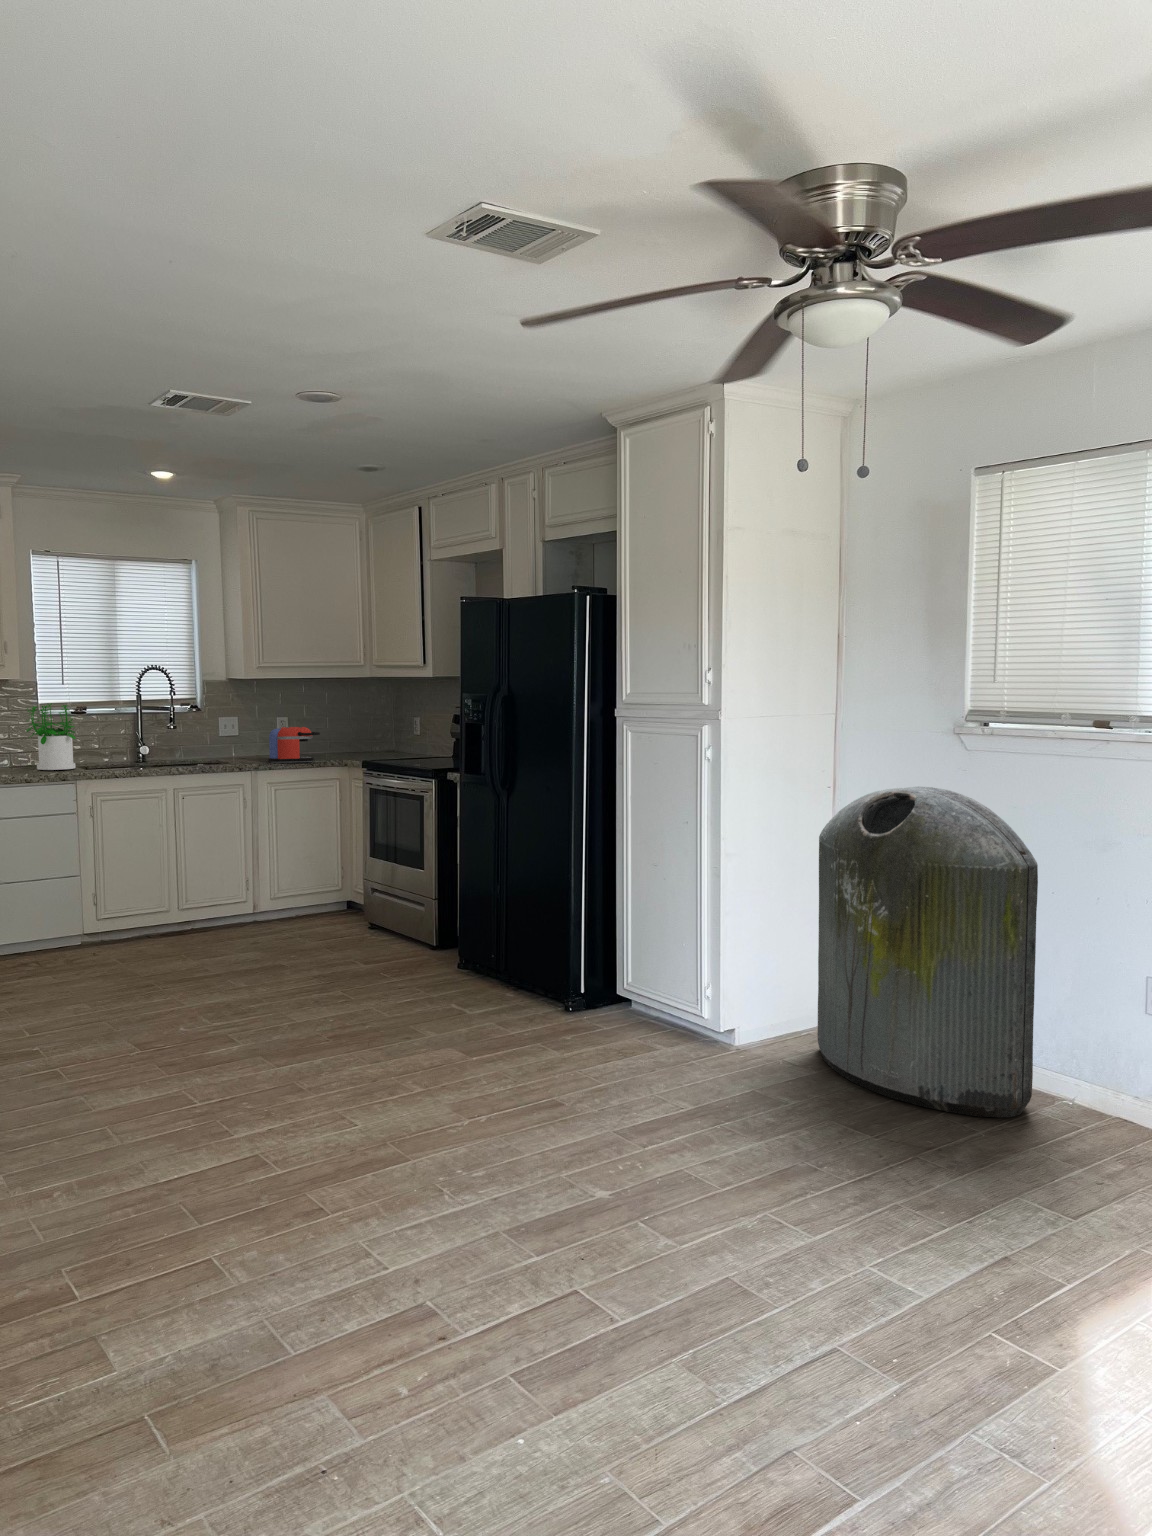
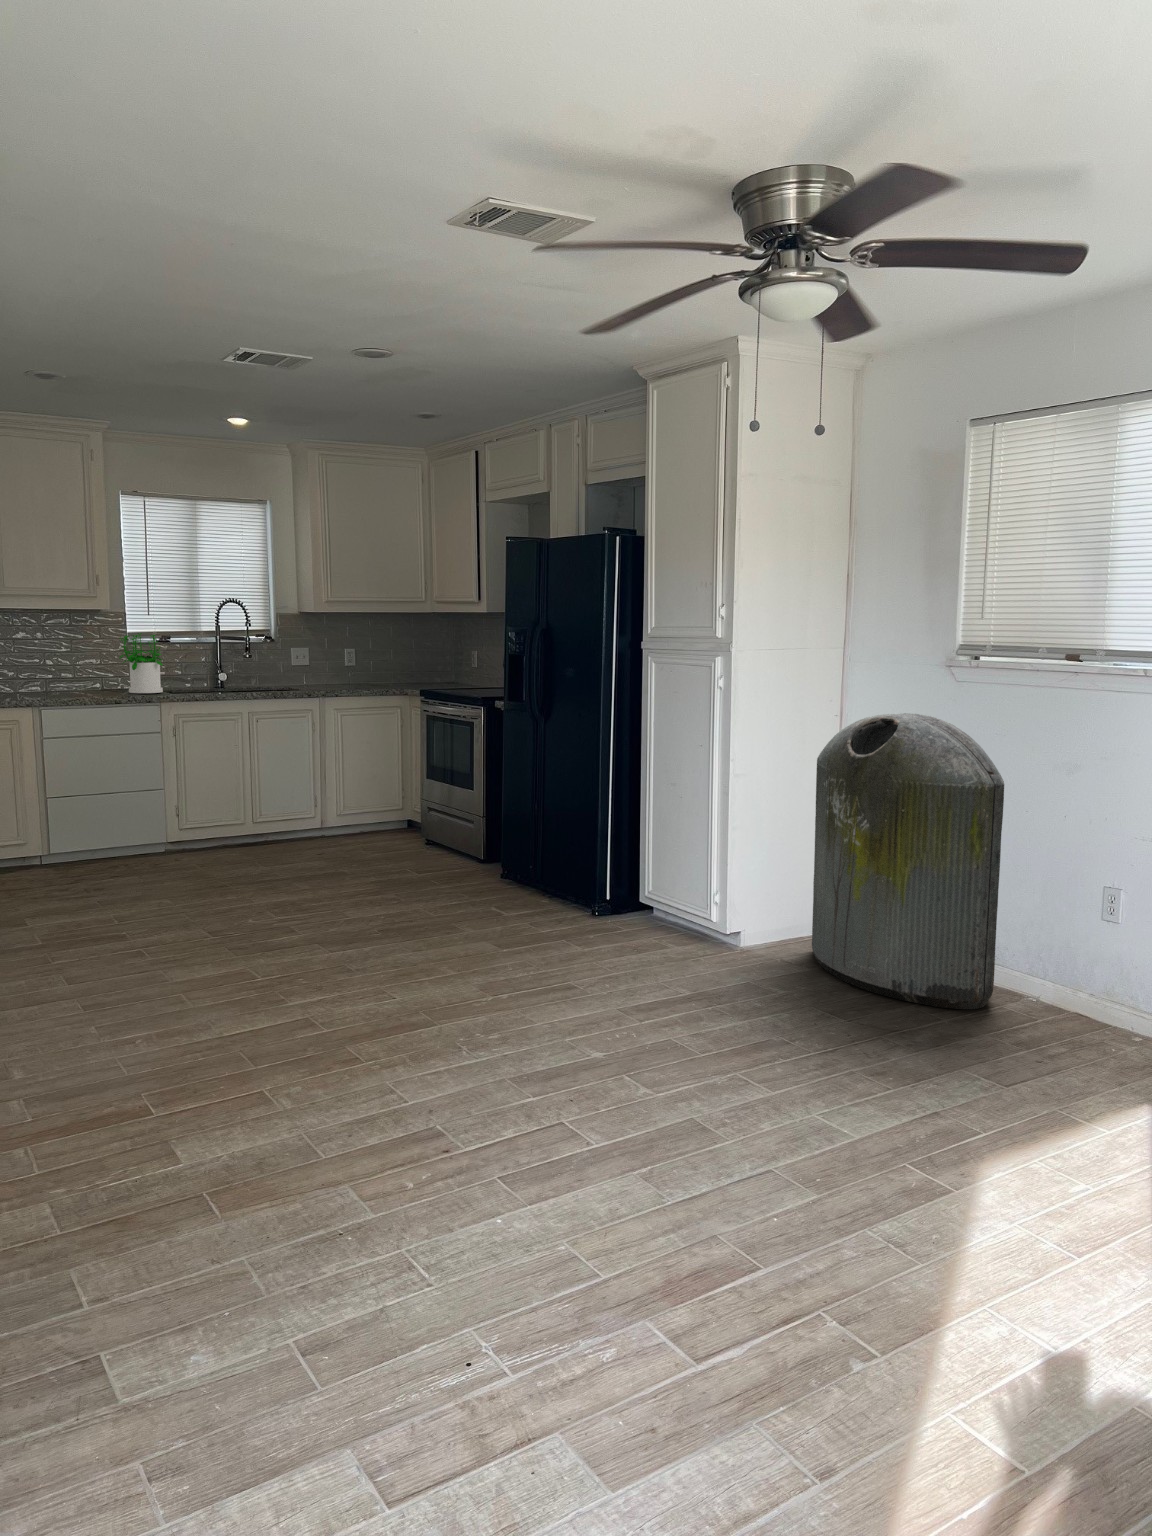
coffee maker: present [268,727,320,763] -> none [336,658,383,691]

